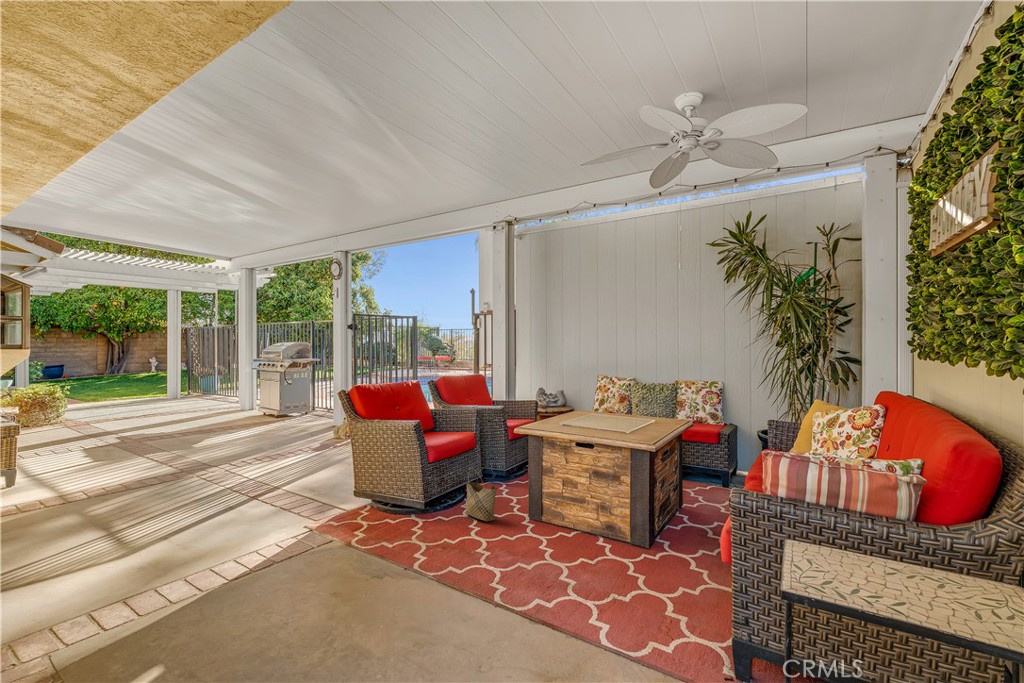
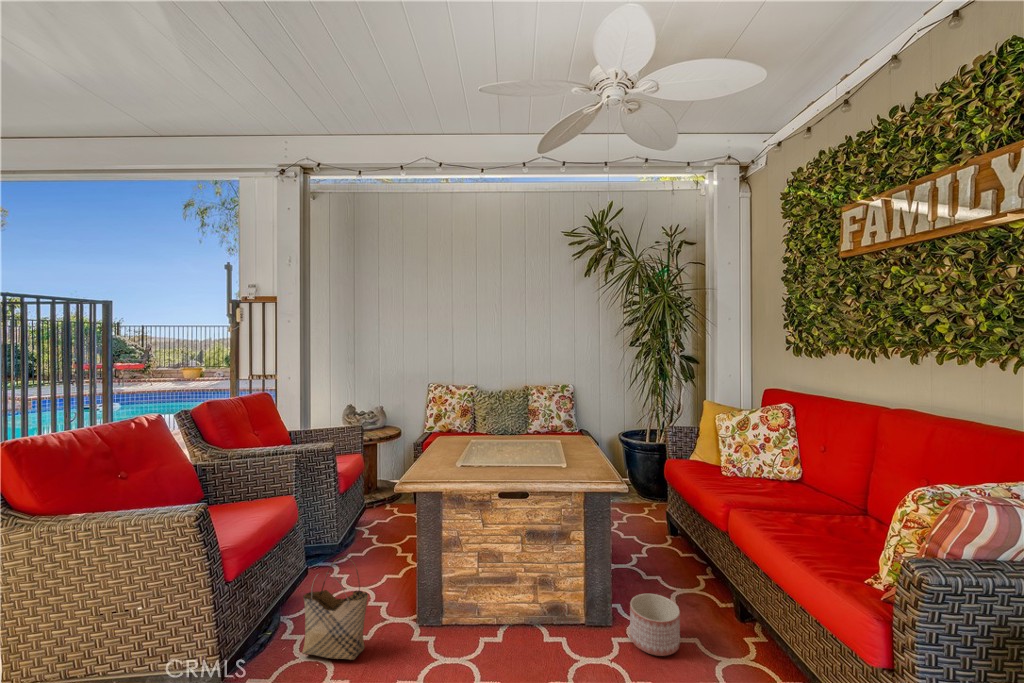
planter: none [652,529,688,570] -> present [630,594,680,656]

